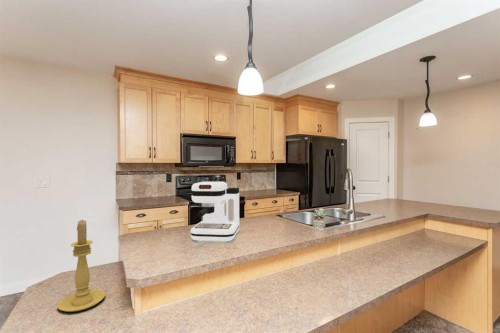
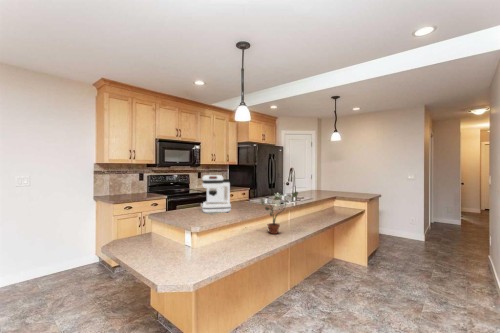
potted plant: none [279,216,348,292] -> present [262,192,298,234]
candle holder: present [57,220,105,312] -> none [140,195,167,249]

